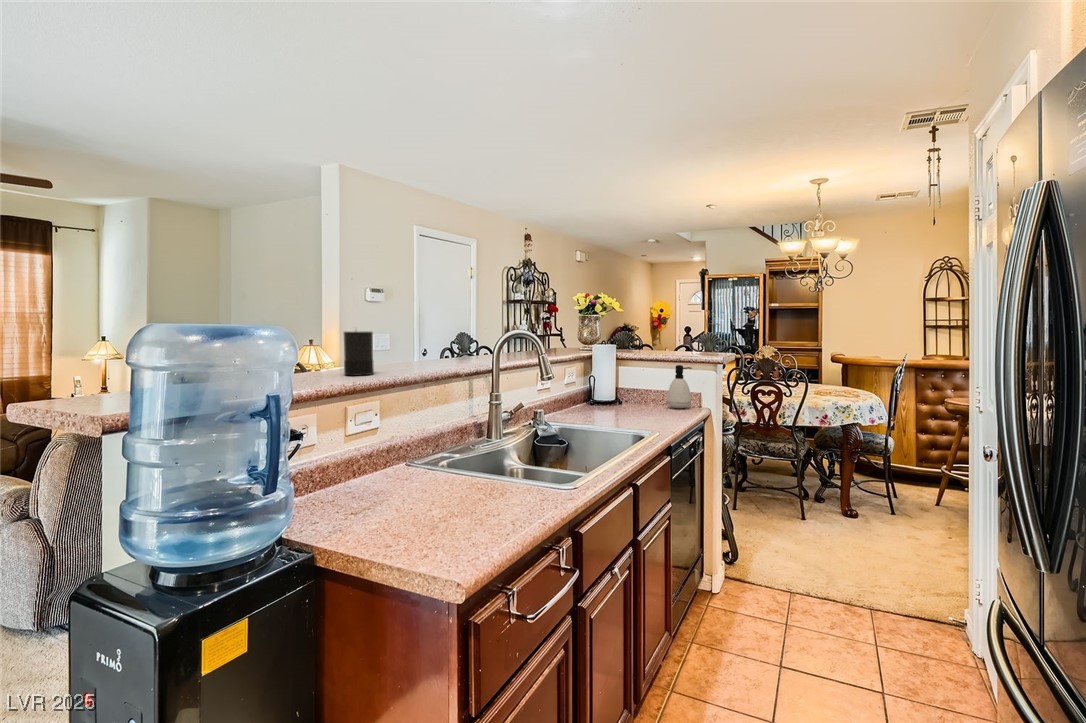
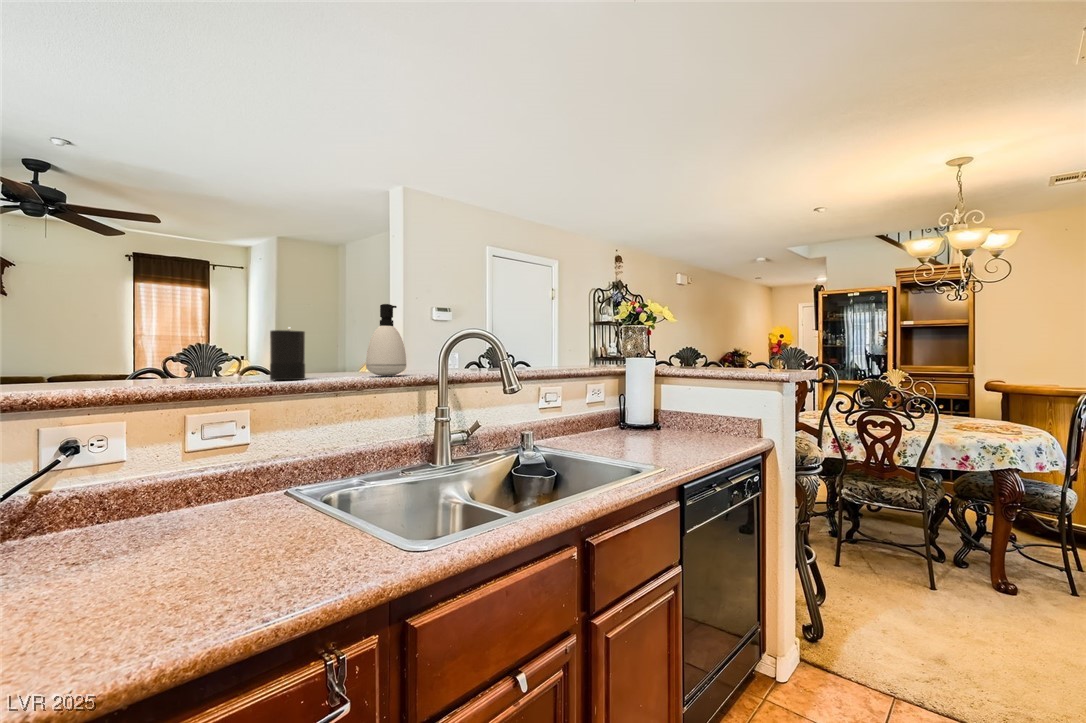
soap dispenser: present [667,365,692,408] -> present [366,304,406,376]

